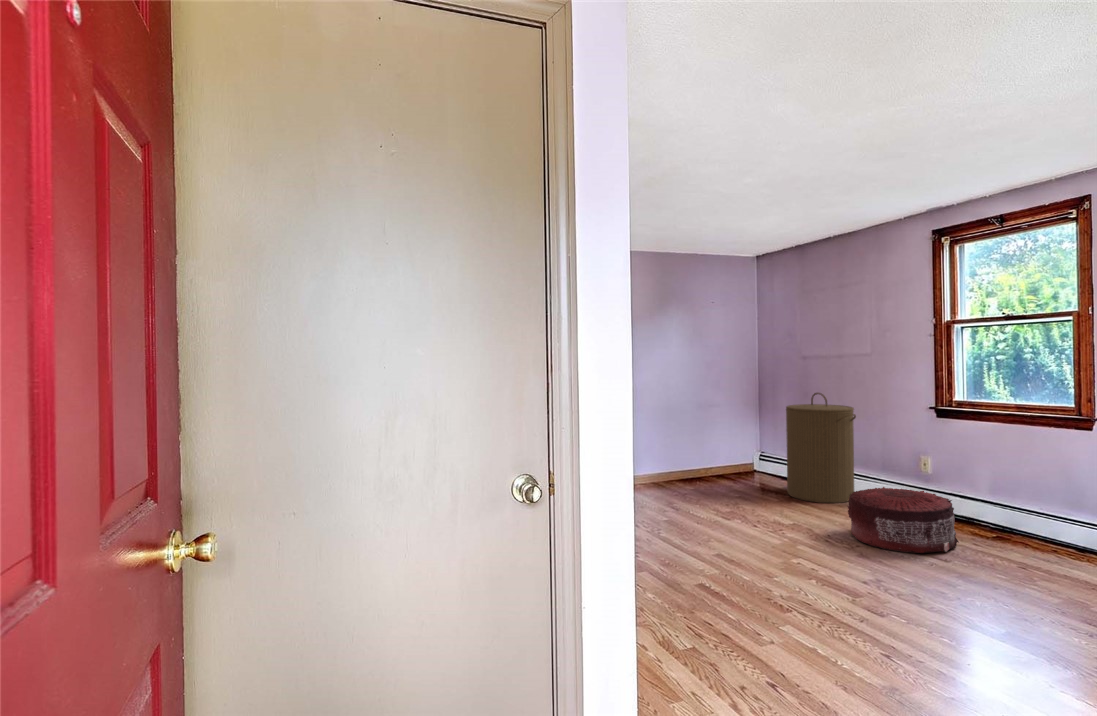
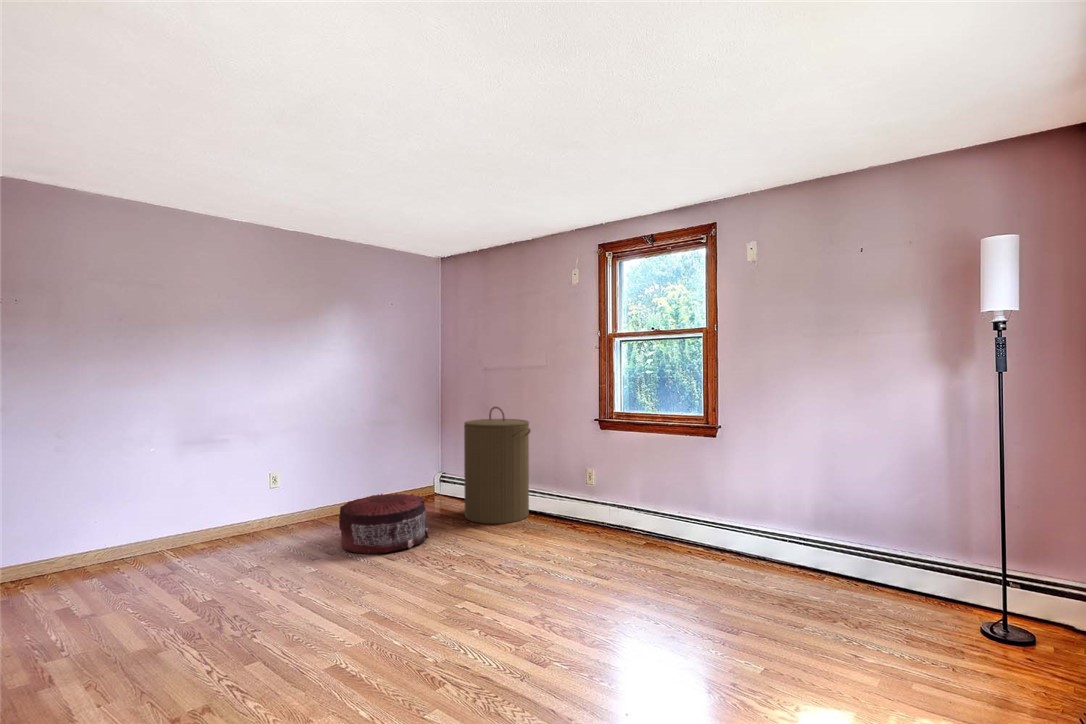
pouf: present [848,487,959,553] -> present [339,494,429,554]

